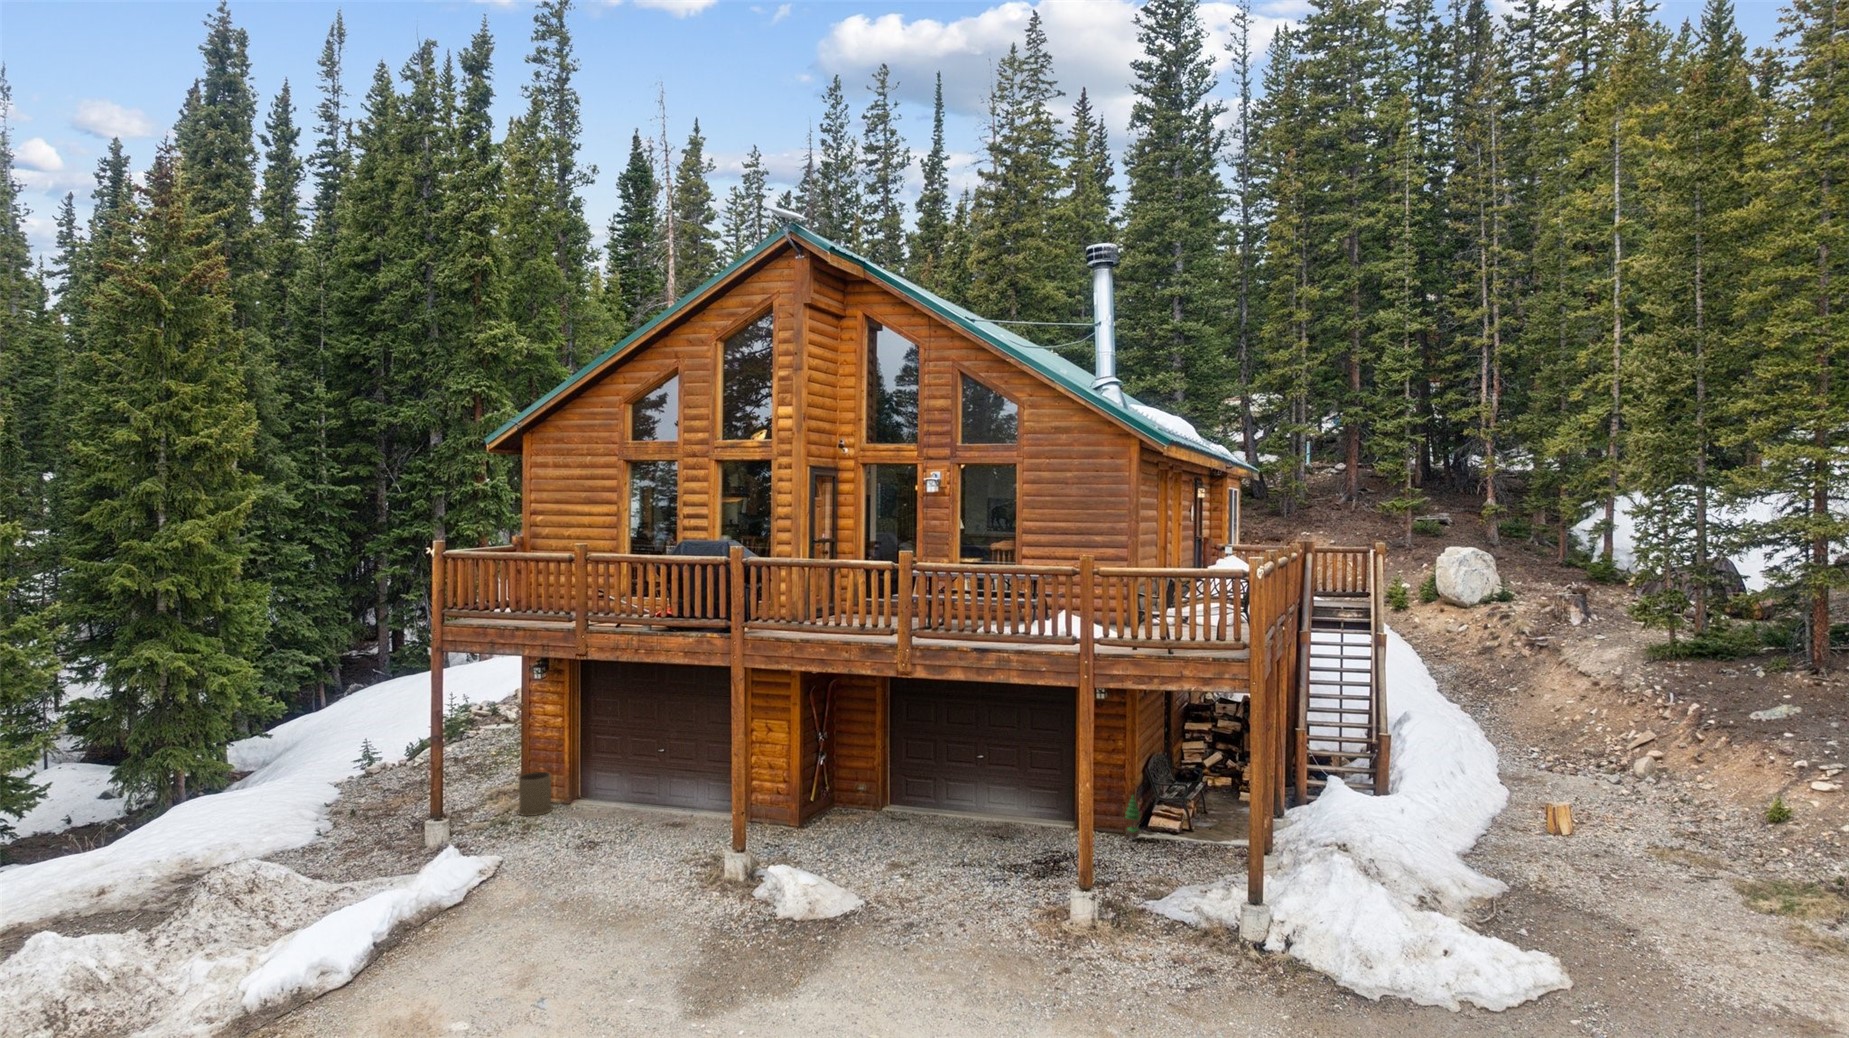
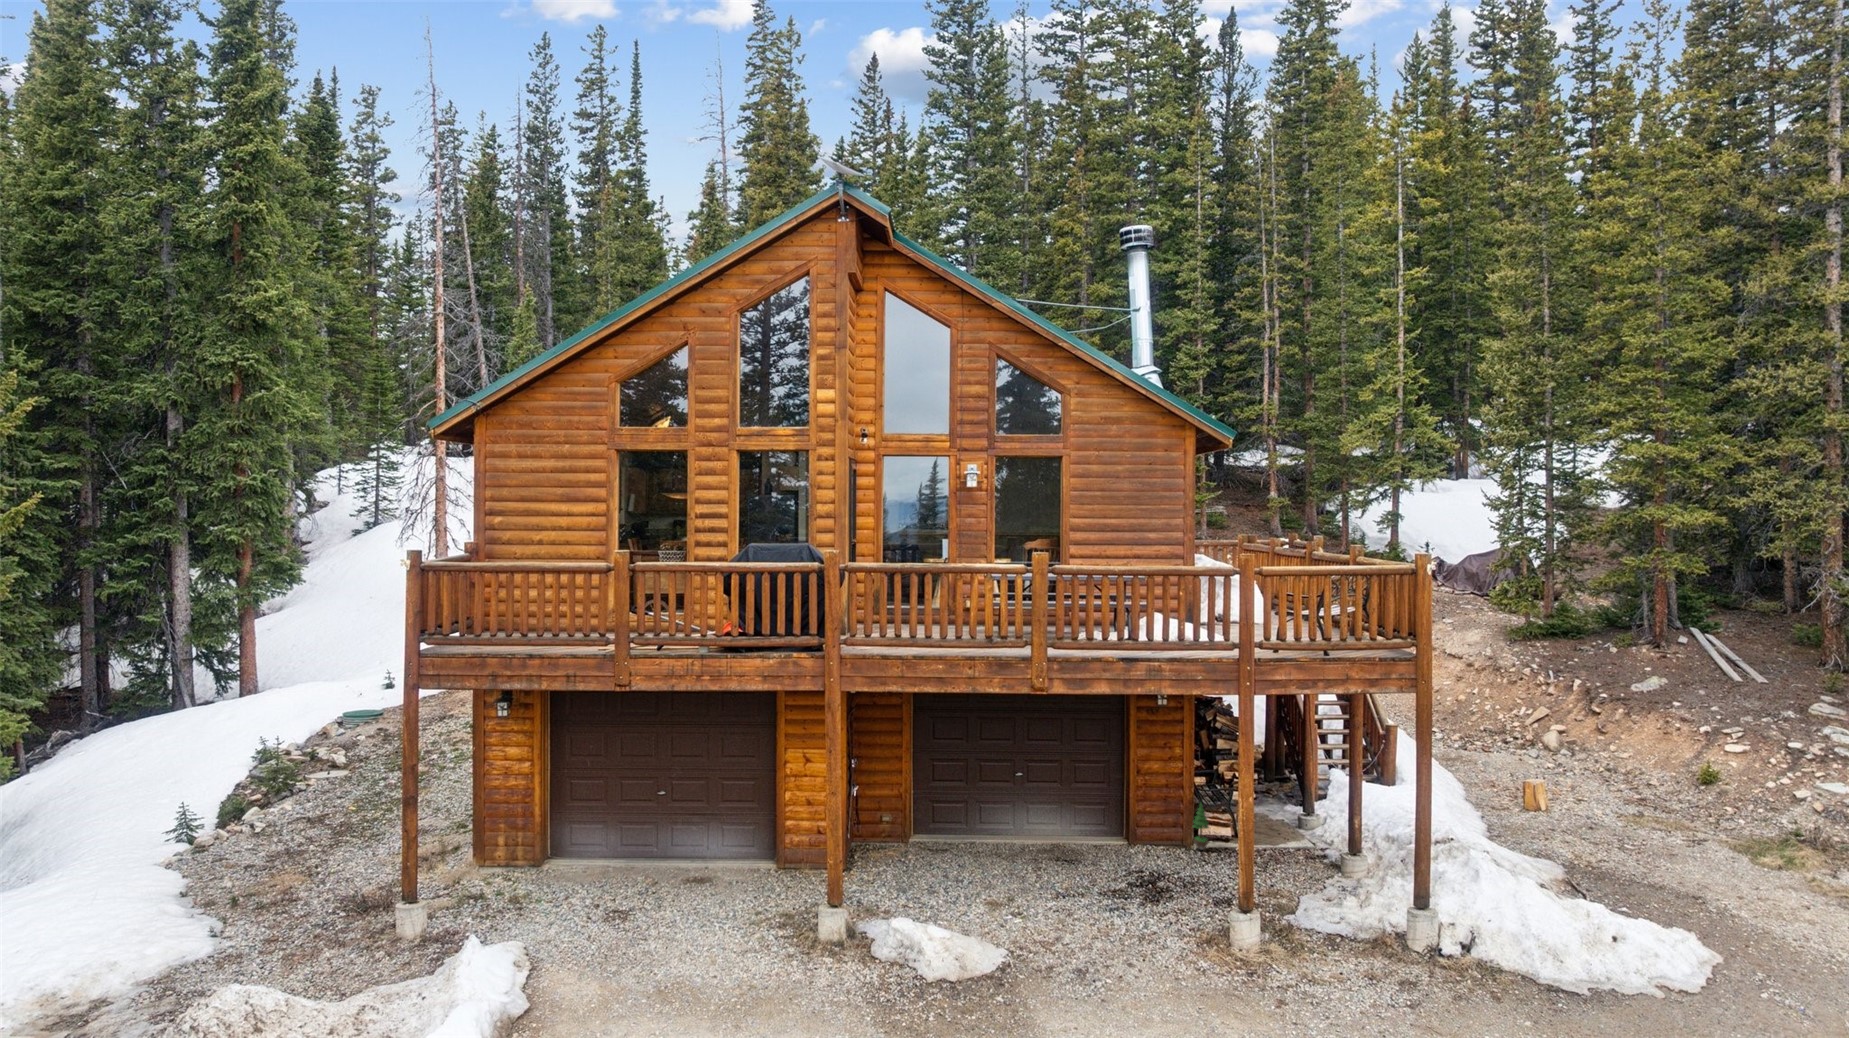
trash can: present [518,772,553,816] -> none [472,832,518,890]

